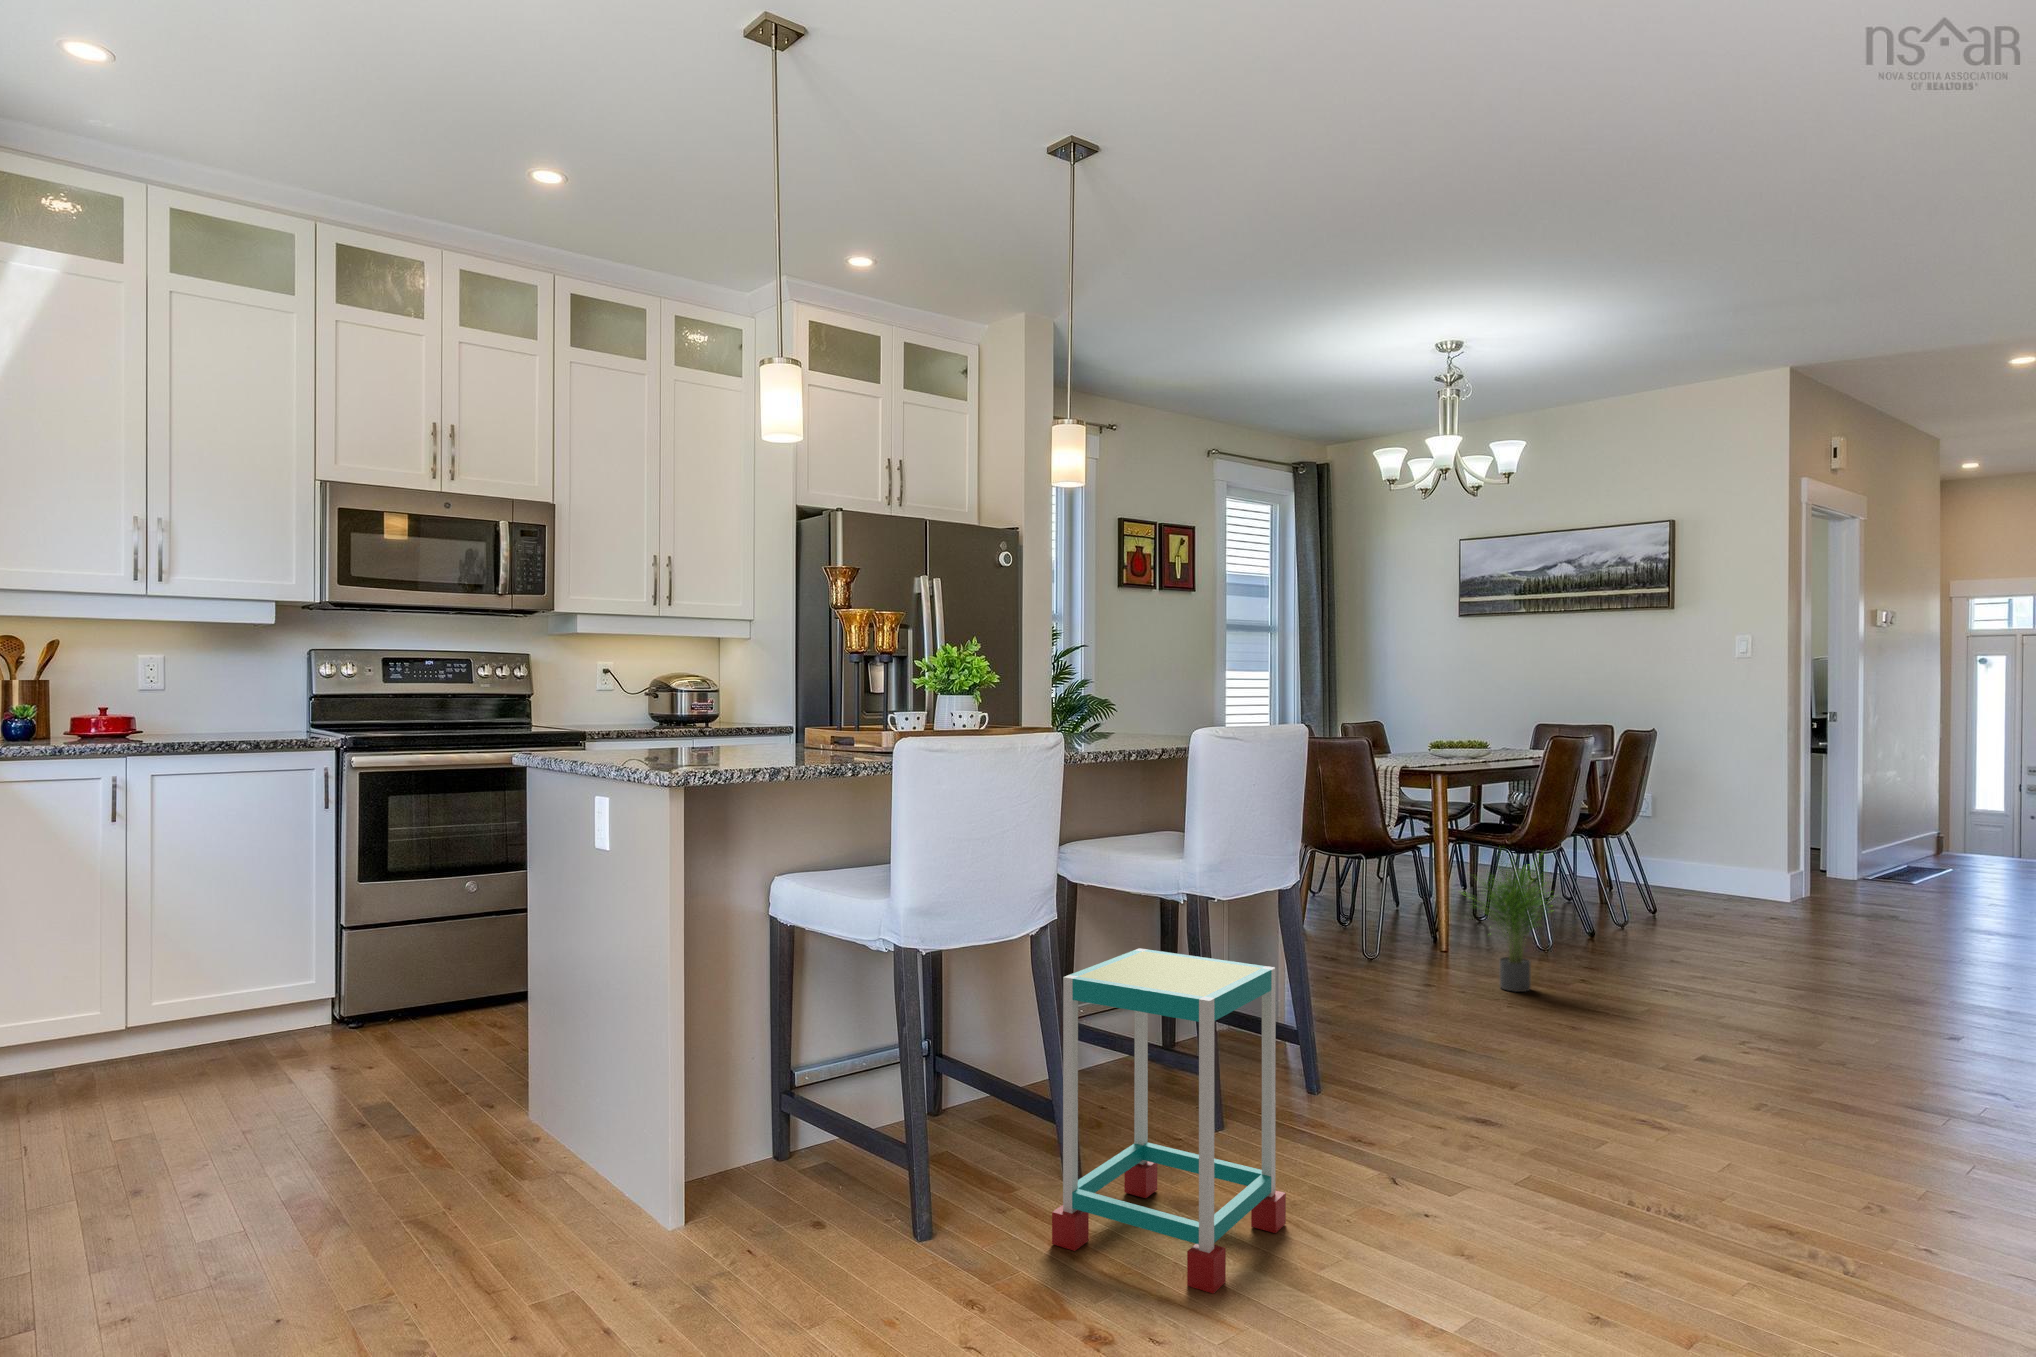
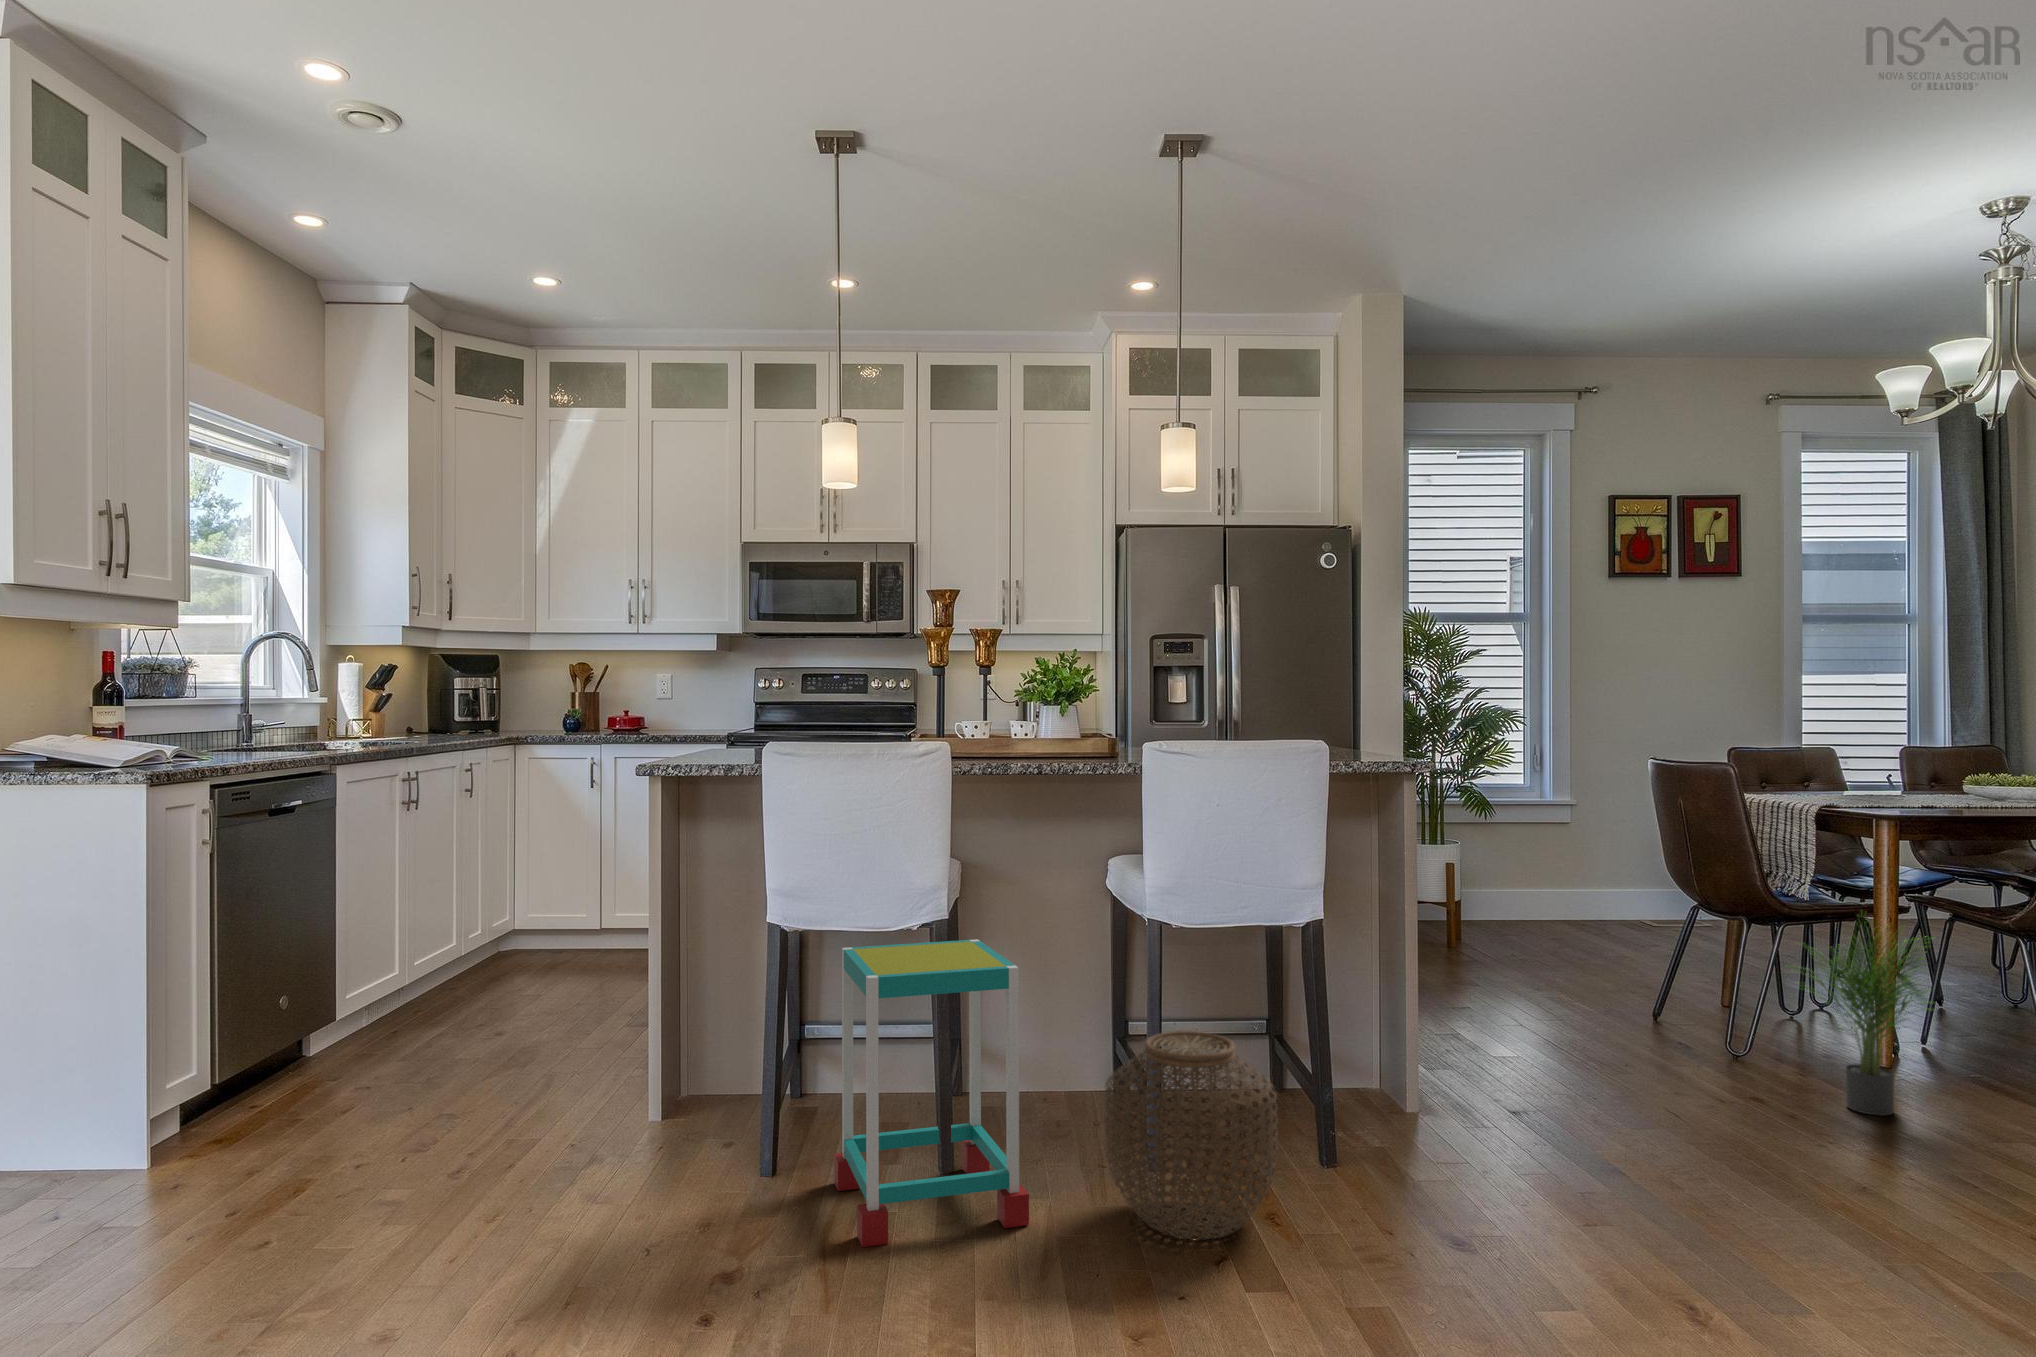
woven basket: none [1292,1004,1457,1196] -> present [1105,1031,1278,1239]

